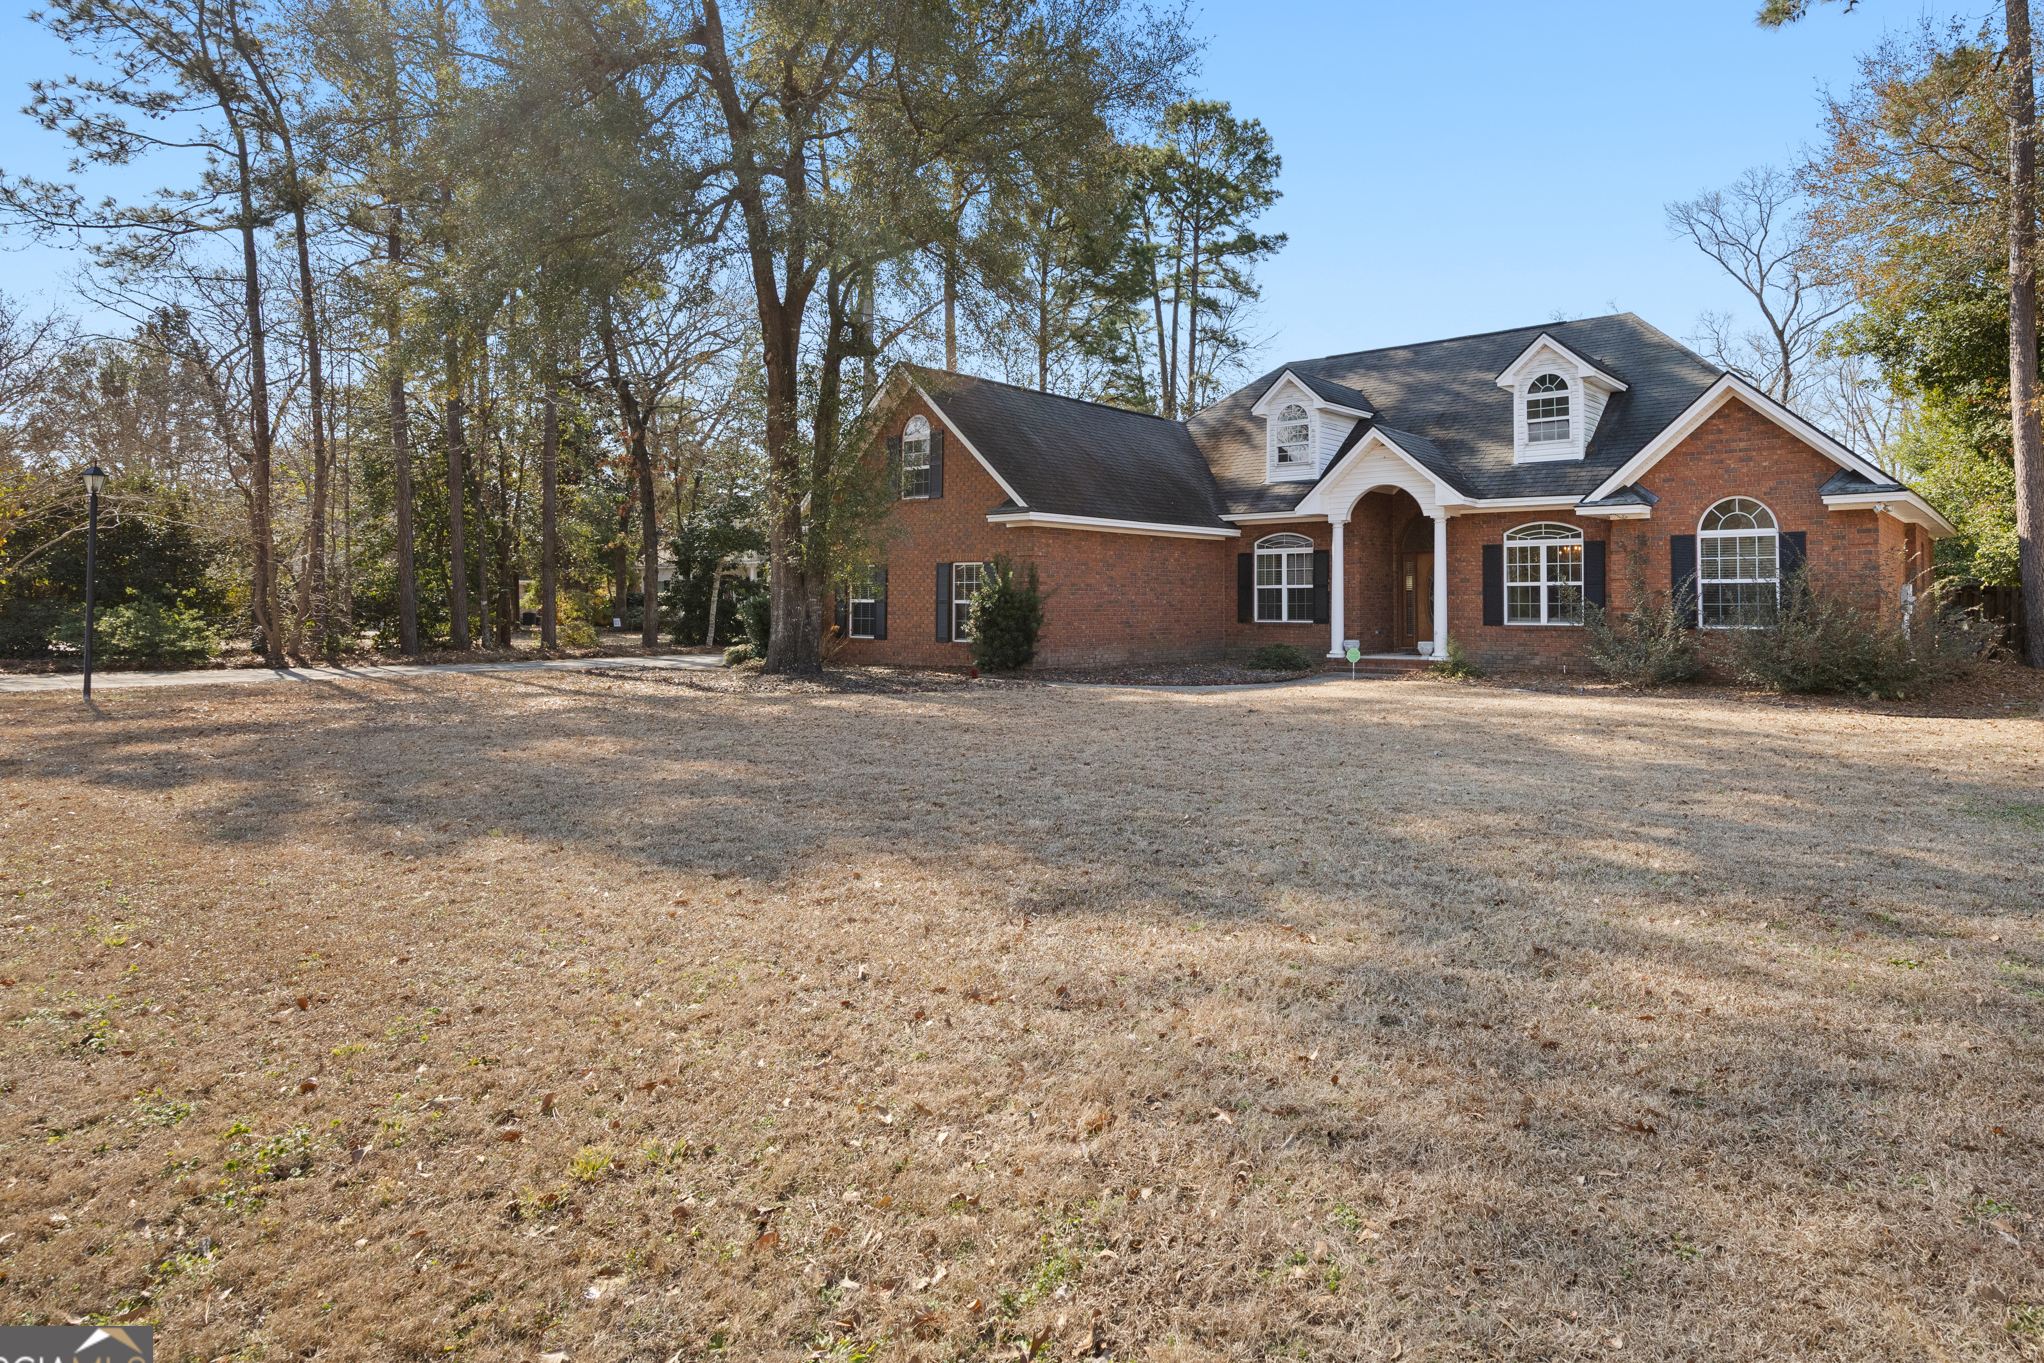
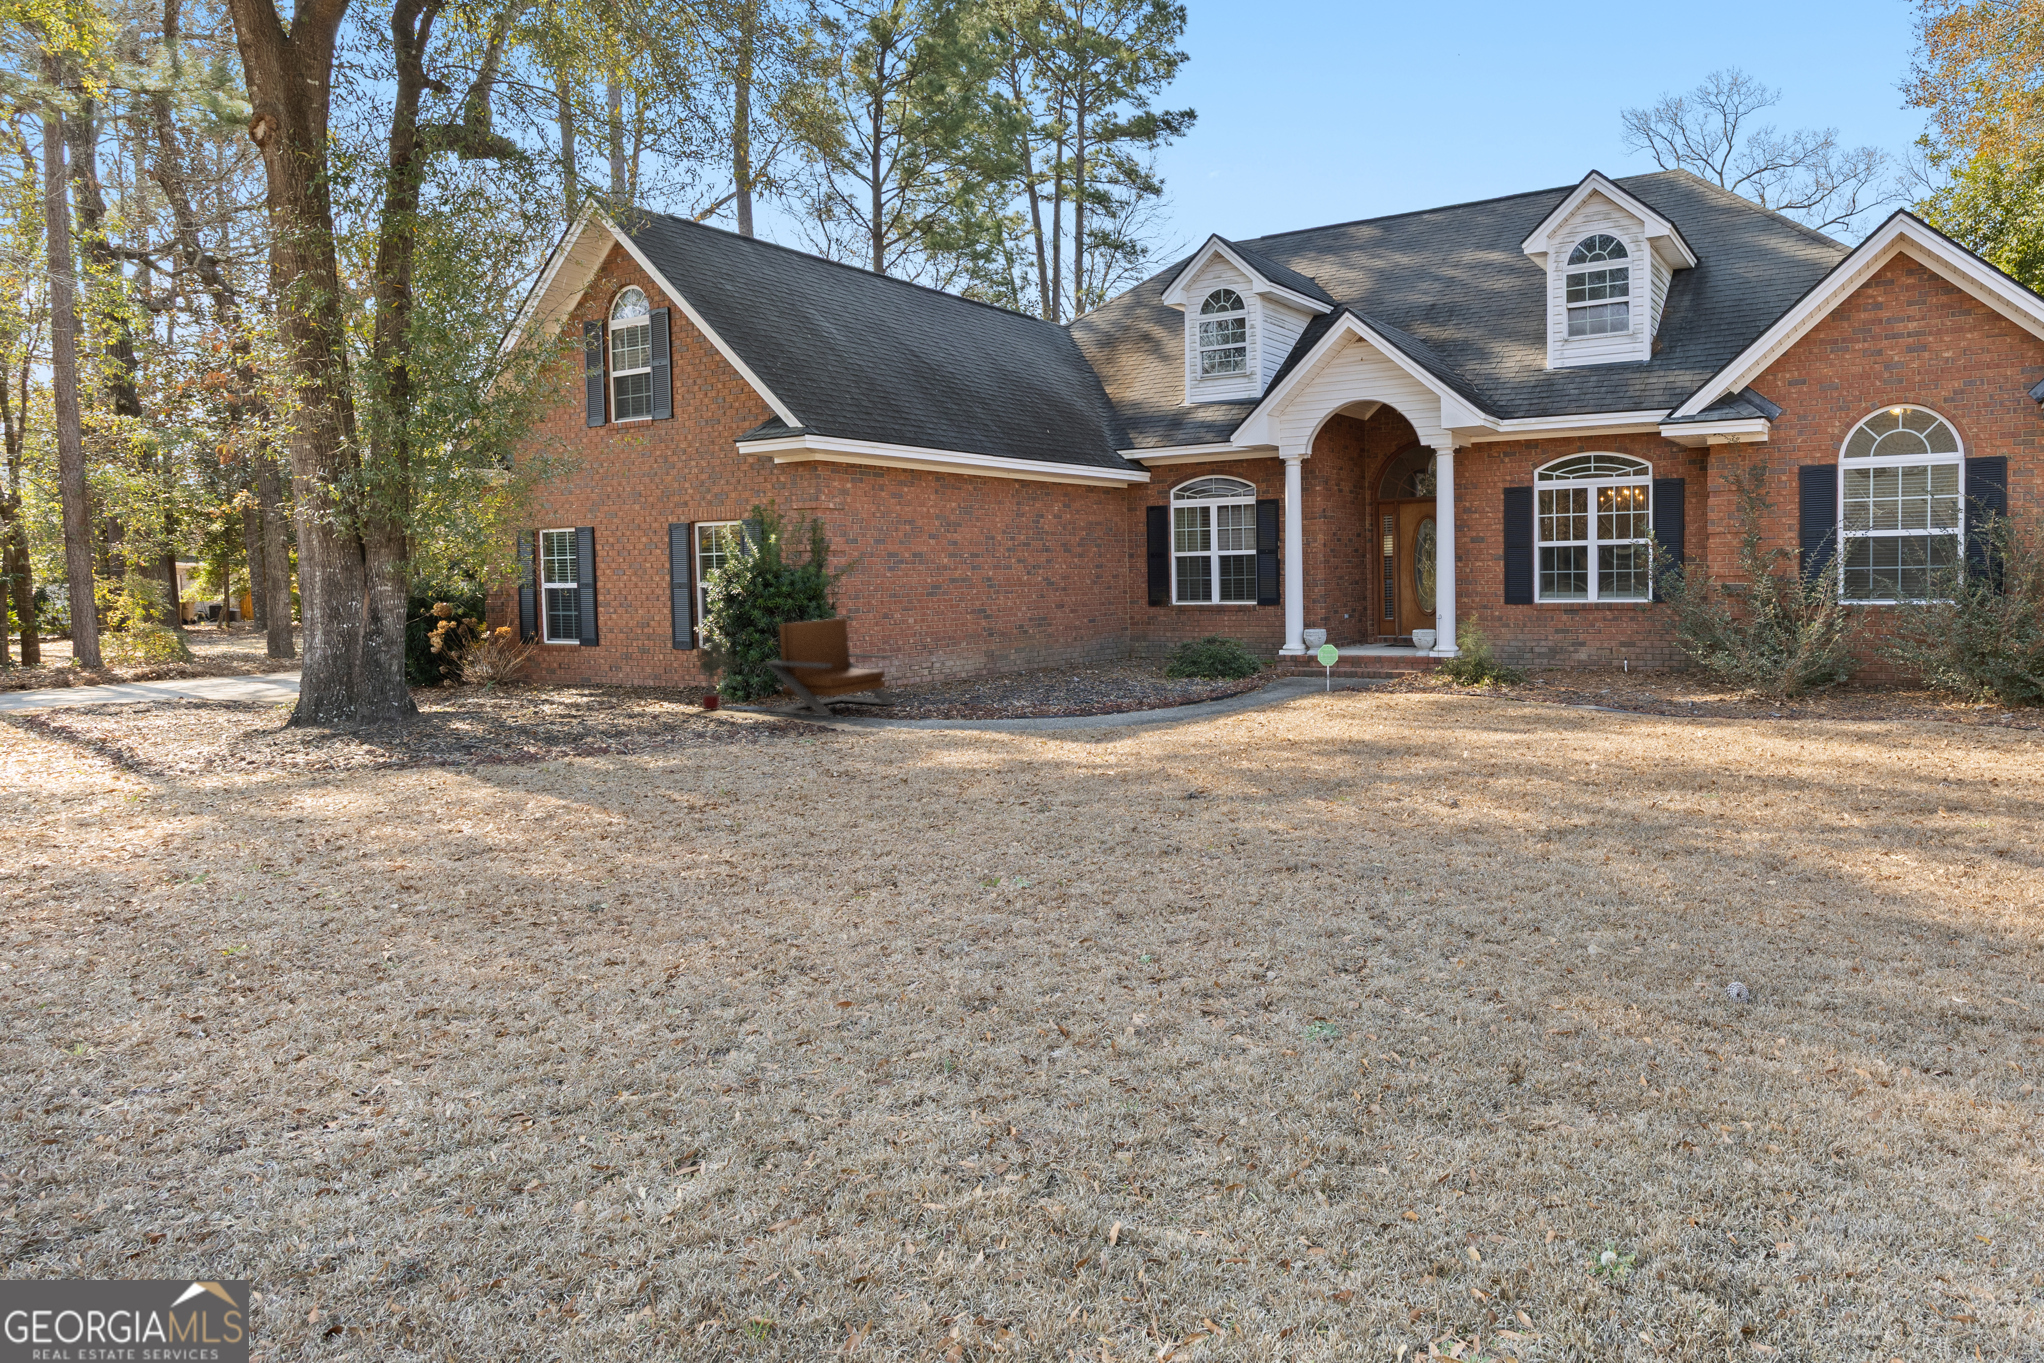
lounge chair: none [1006,625,1080,682] -> present [765,618,896,716]

